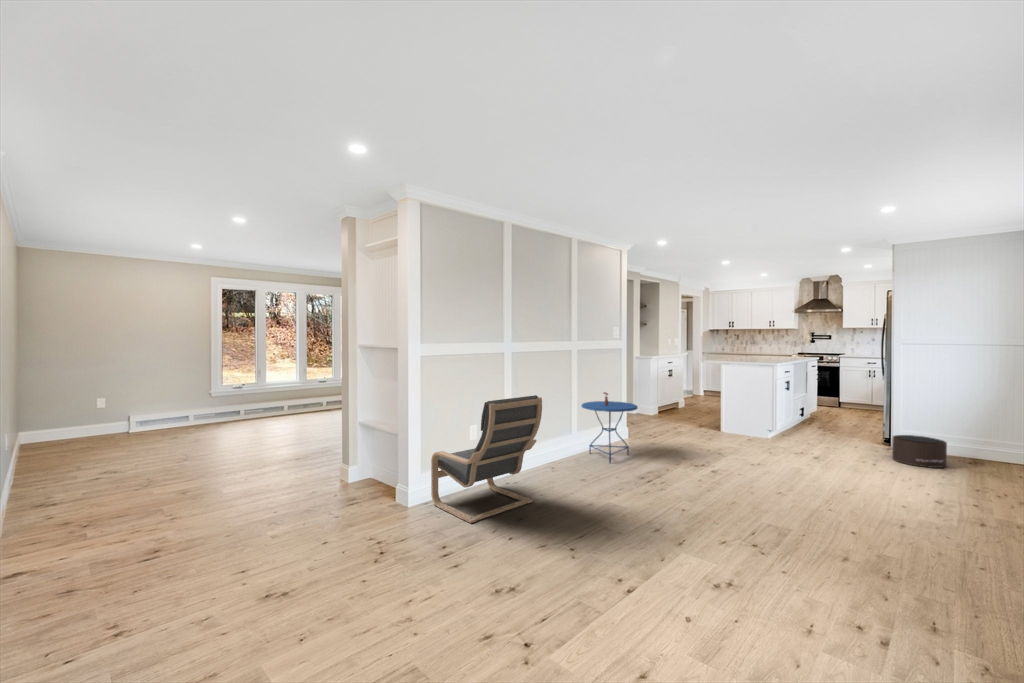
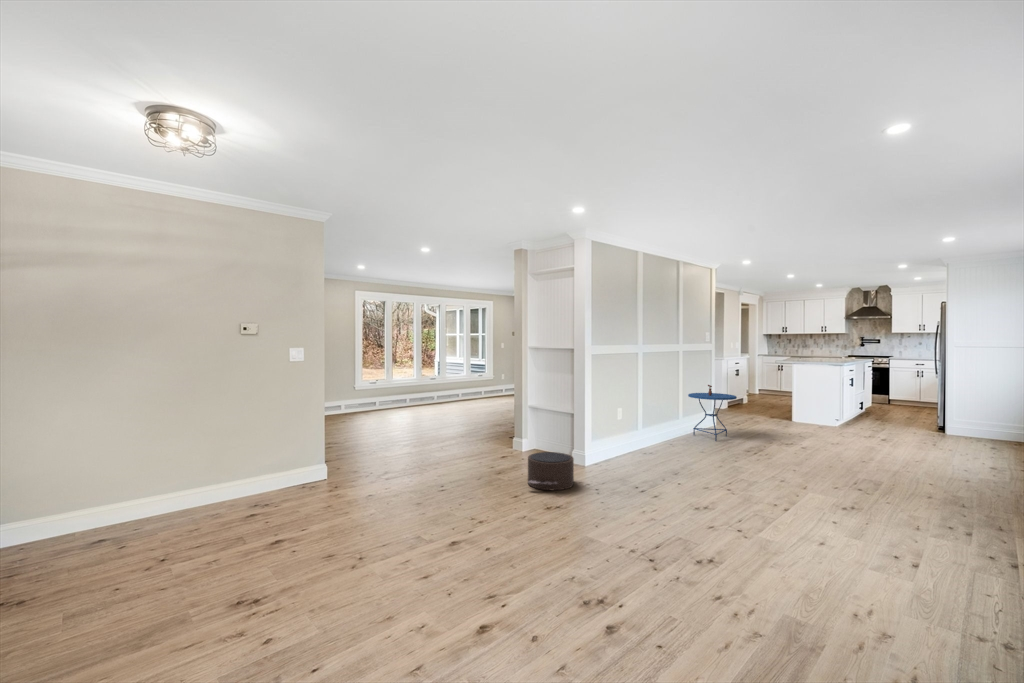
lounge chair: present [431,395,542,523] -> none [601,383,689,474]
pouf: present [886,435,947,468] -> present [528,452,574,490]

